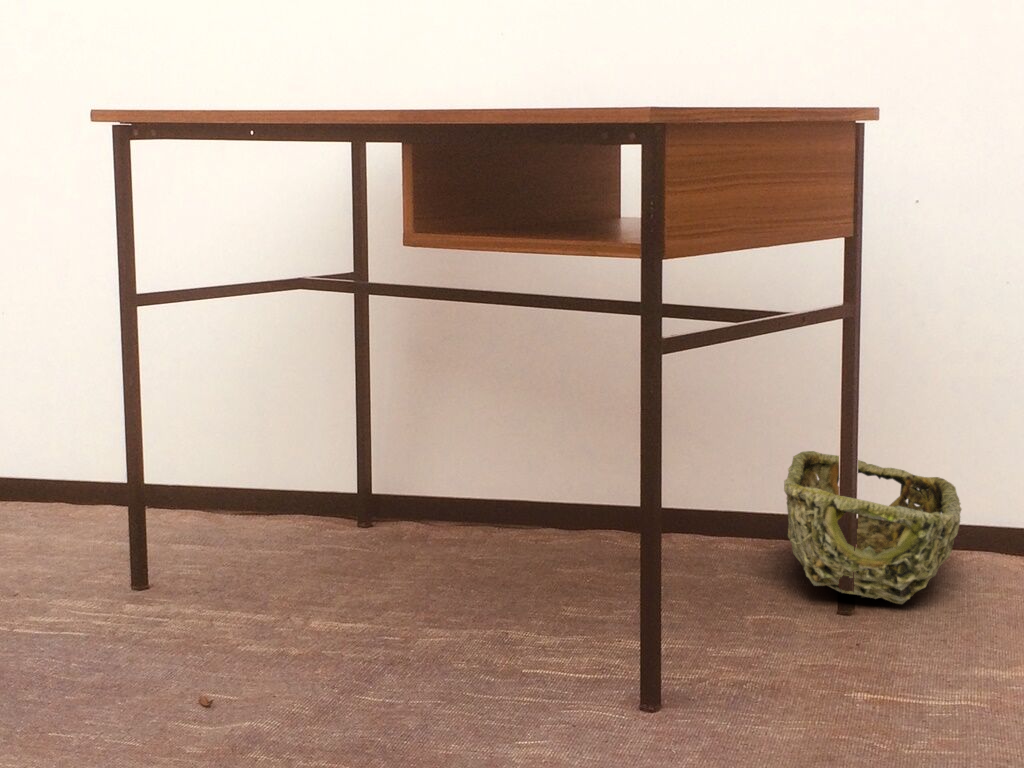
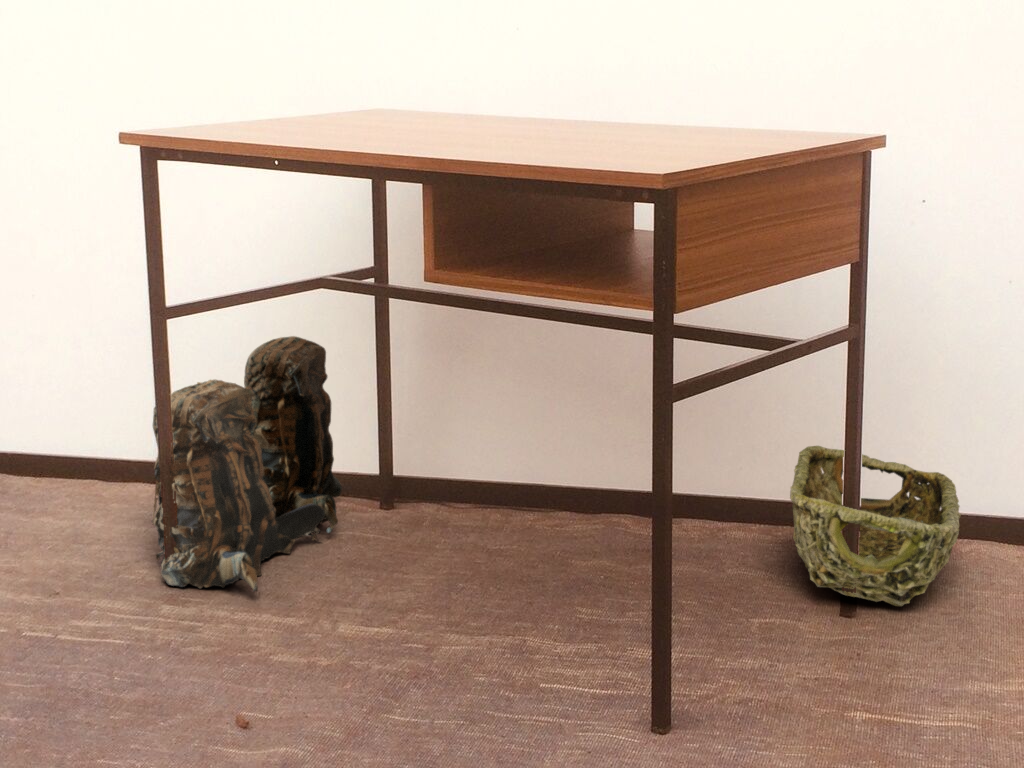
backpack: none [120,343,318,591] -> present [152,336,342,591]

